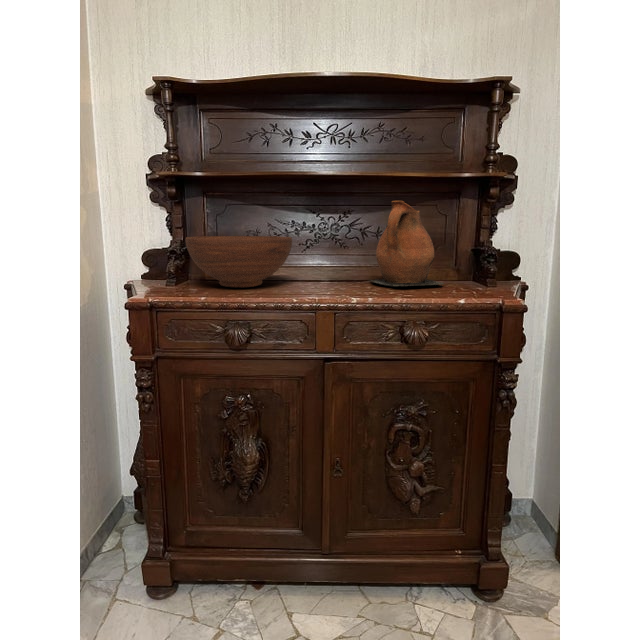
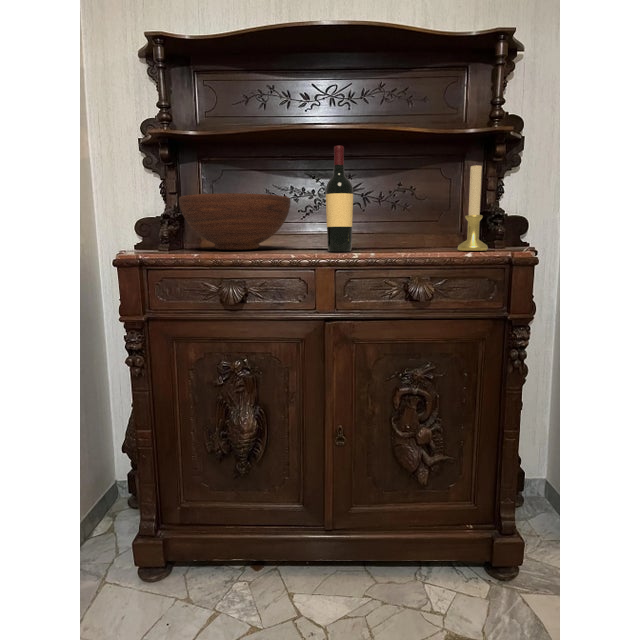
wine bottle: none [326,193,352,294] -> present [326,145,353,252]
ceramic pitcher: present [371,201,444,286] -> none [369,157,450,247]
candle holder: none [451,211,480,295] -> present [458,163,488,251]

